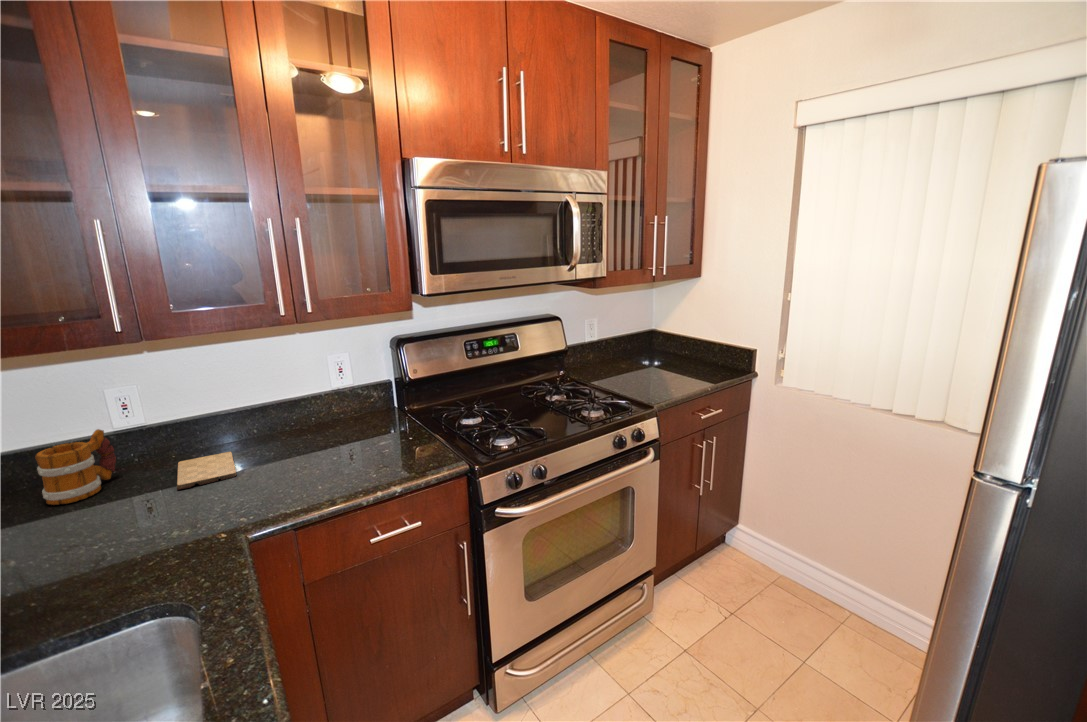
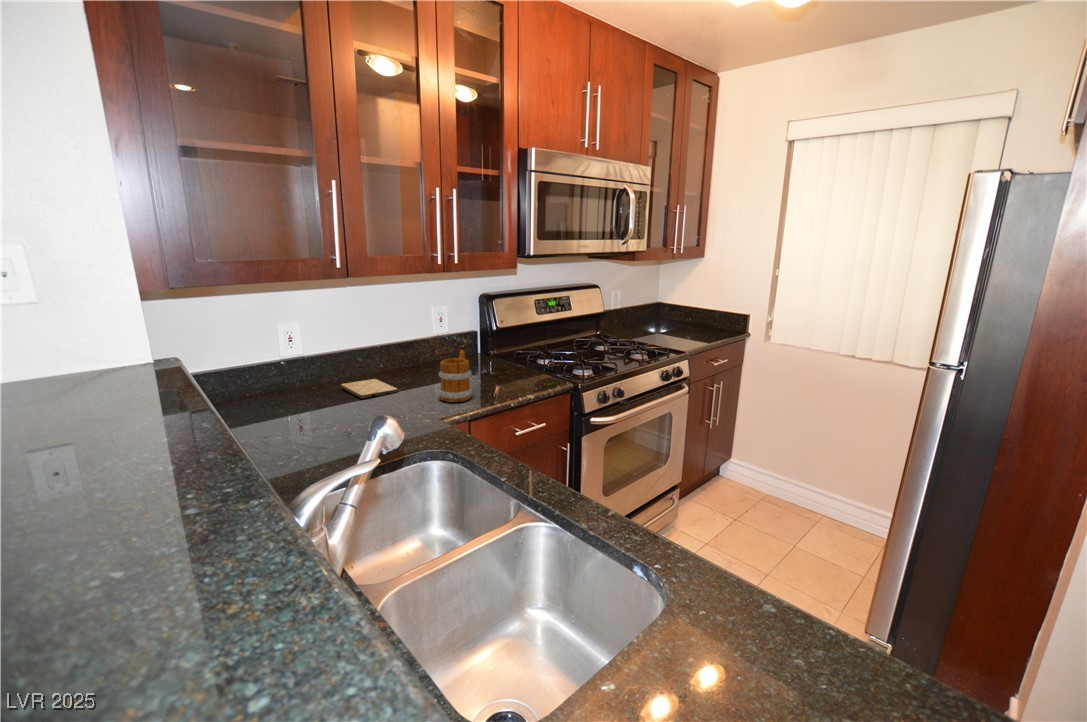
mug: present [35,429,116,505] -> present [439,350,472,402]

